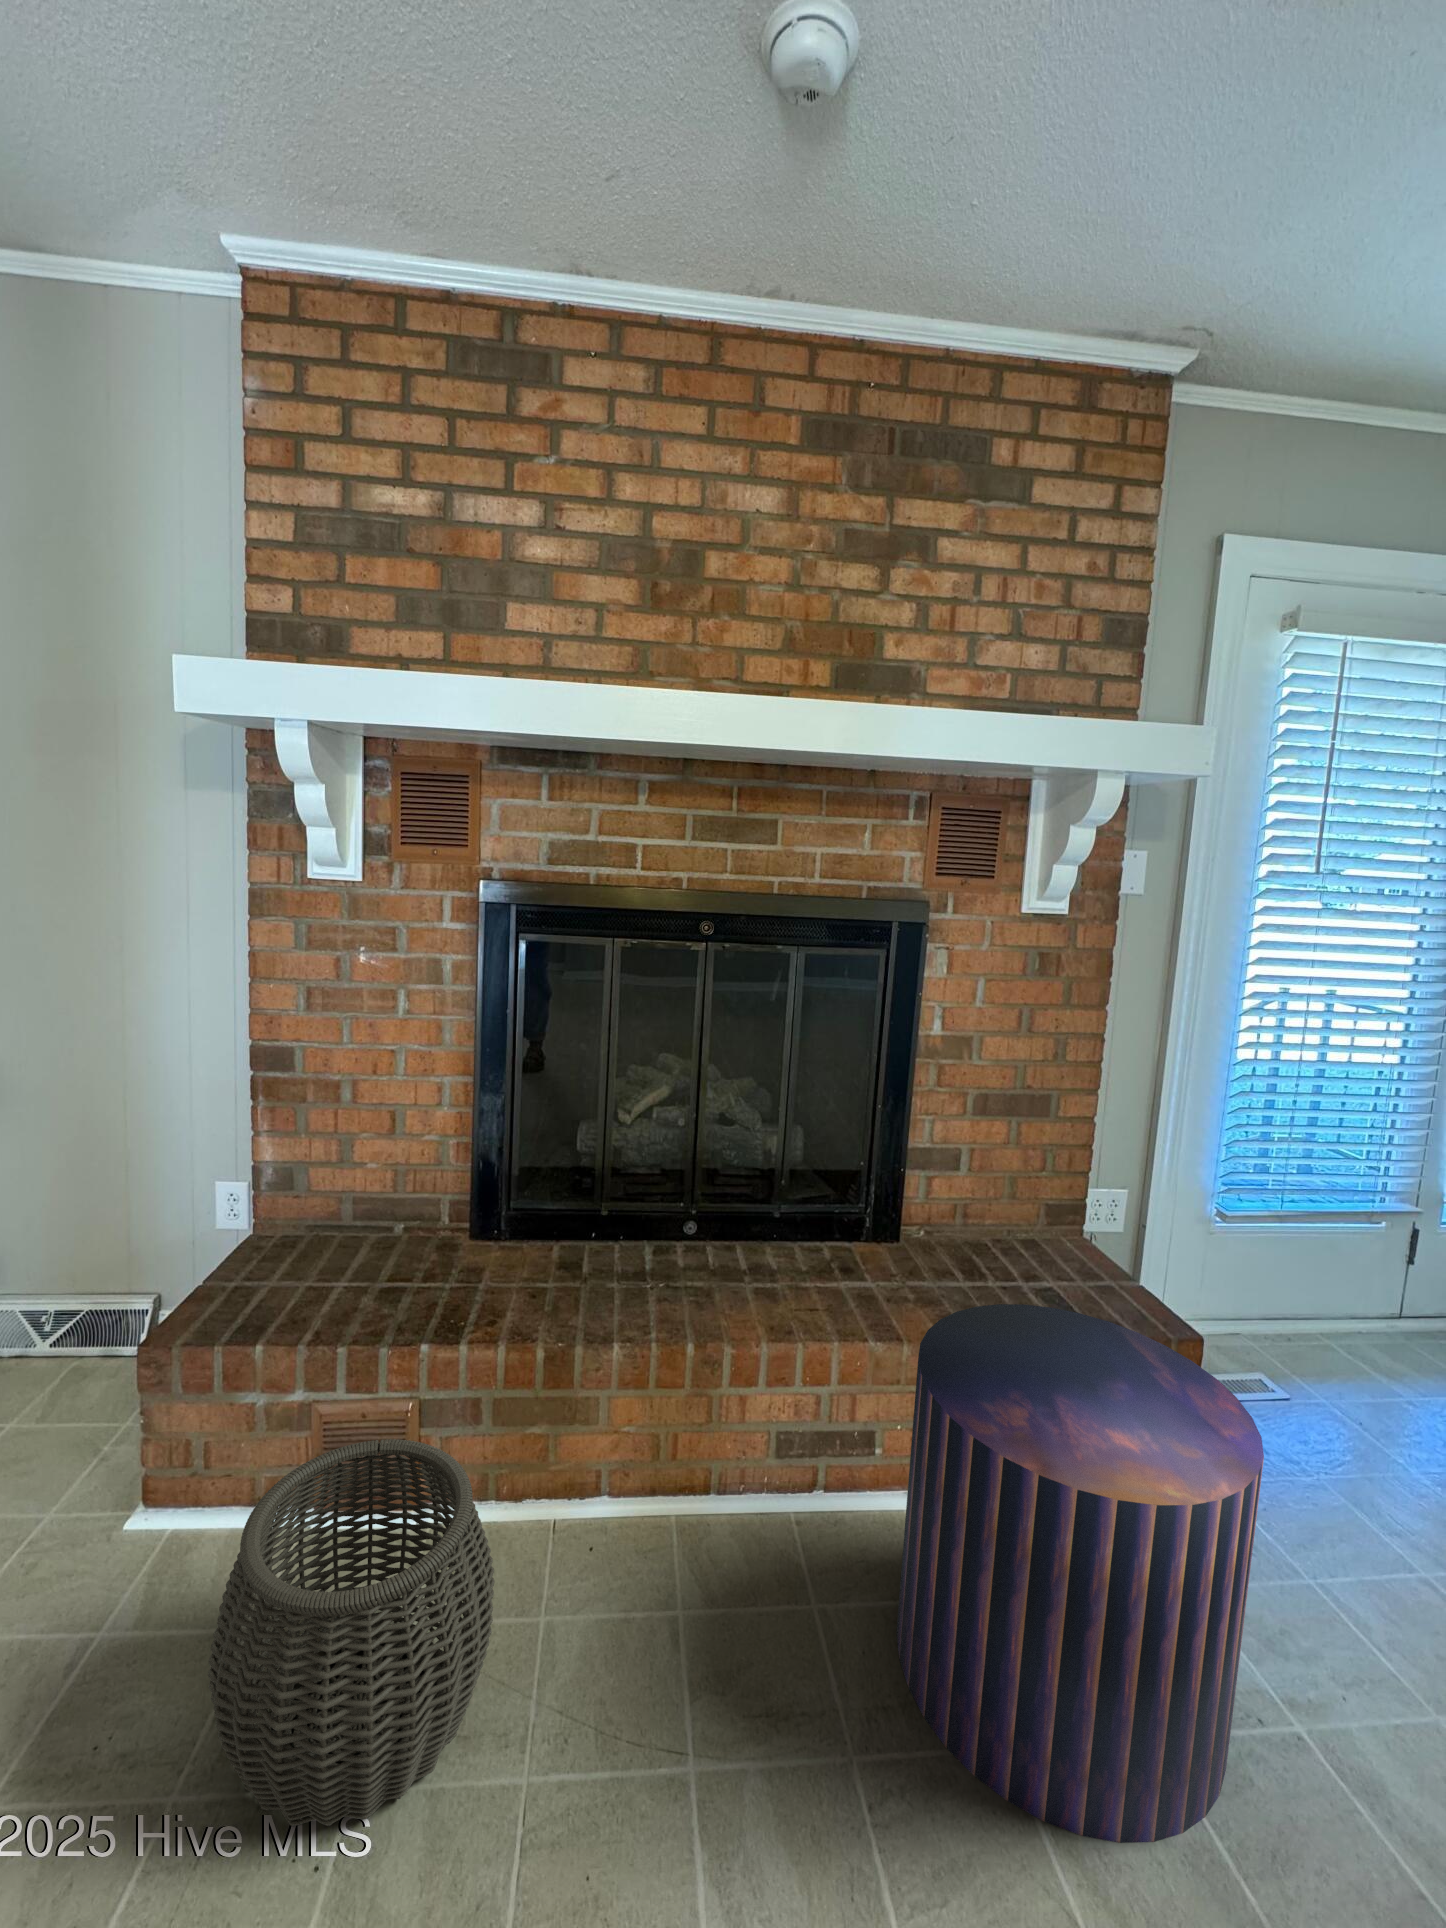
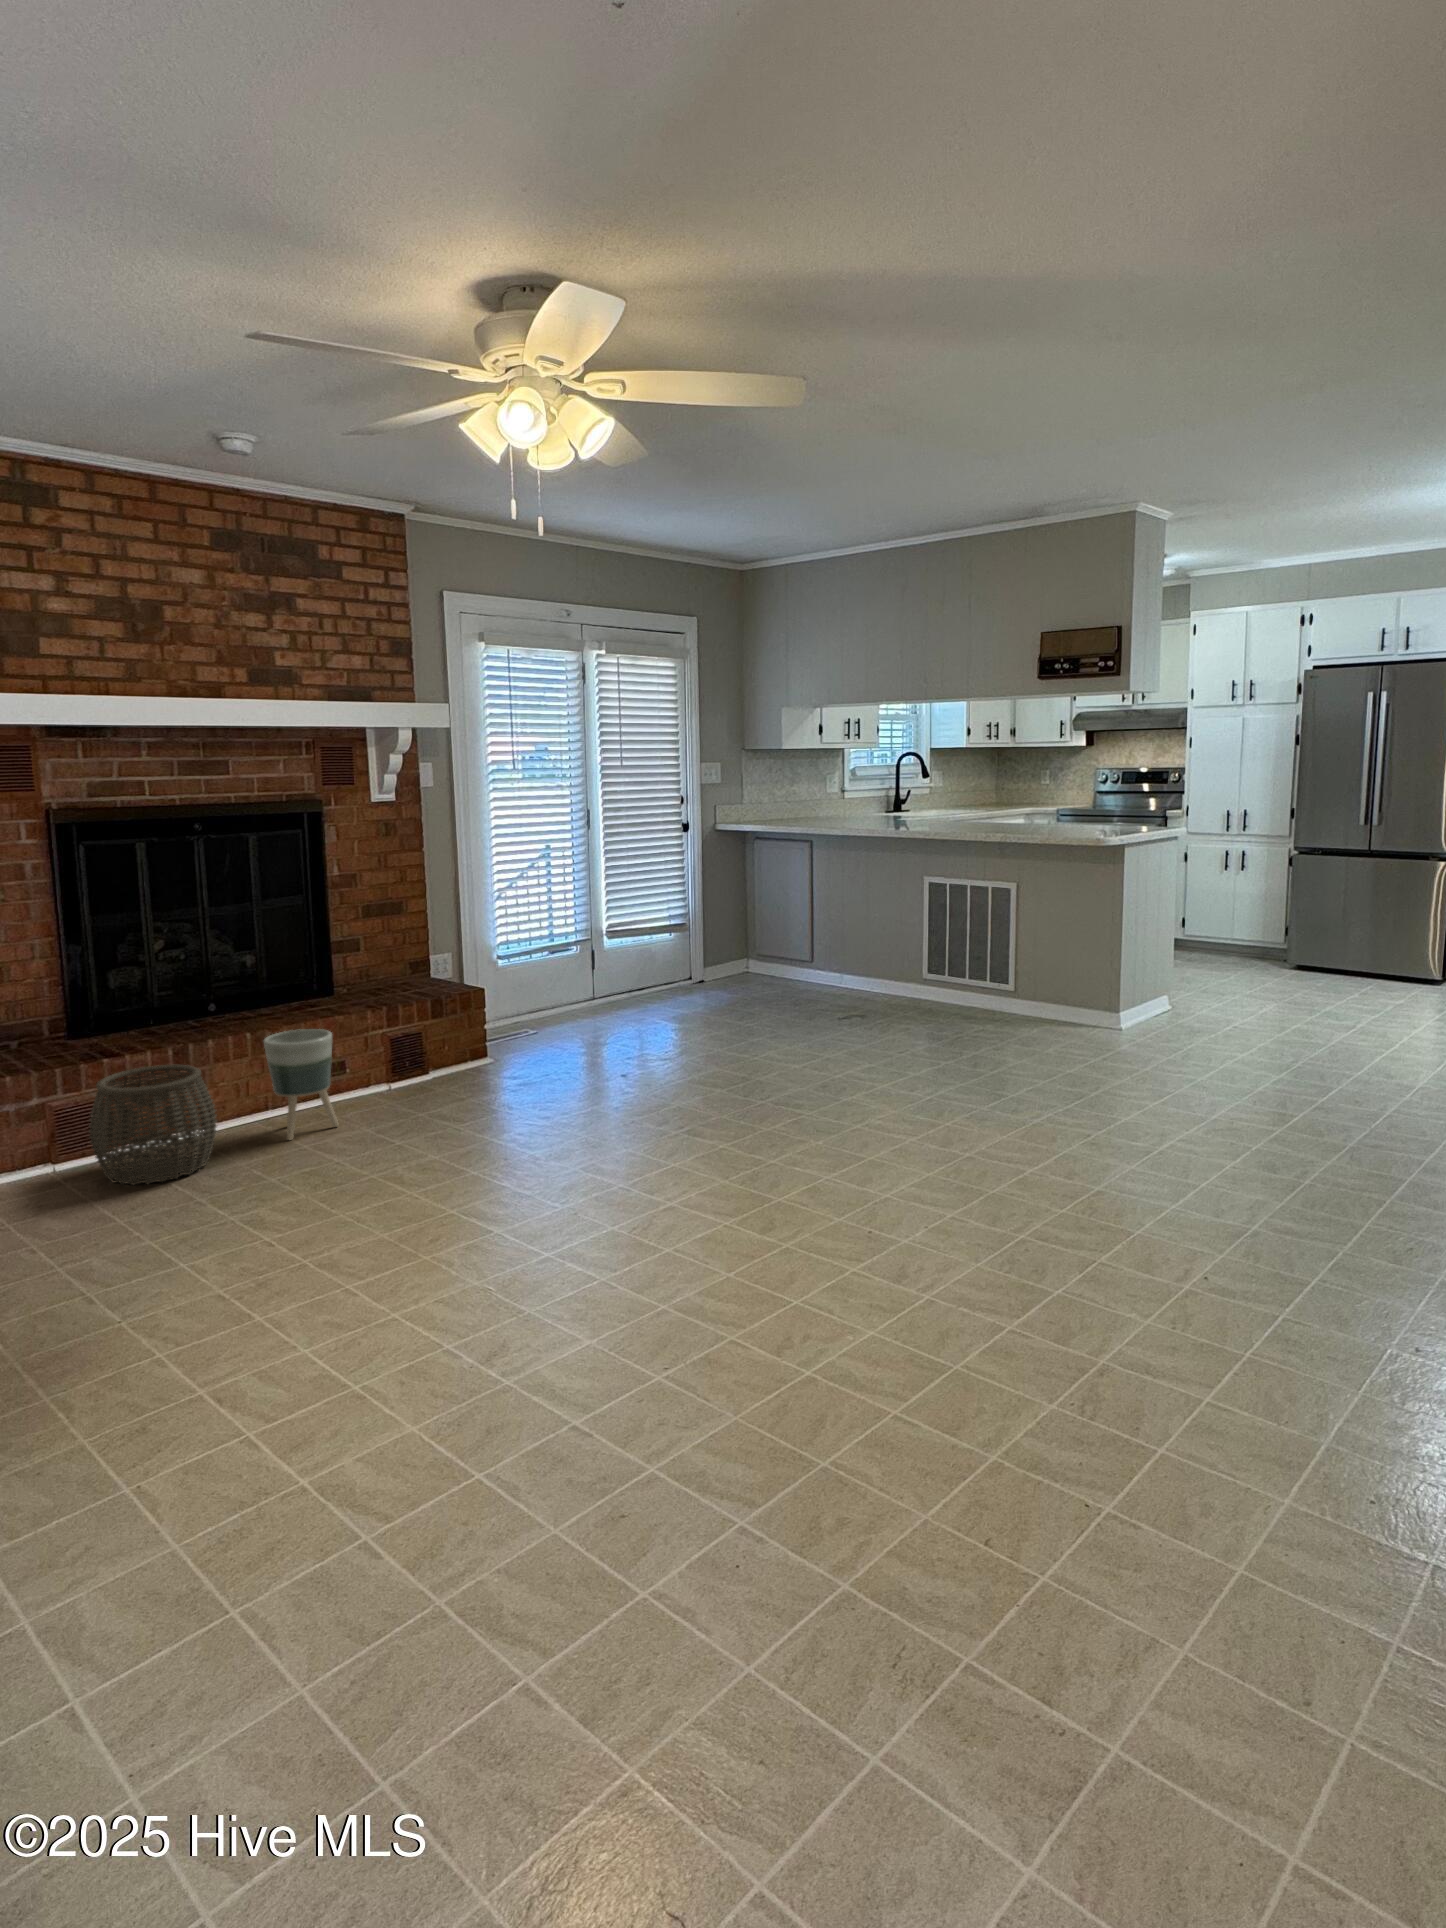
pouf: present [896,1304,1264,1843] -> none [367,968,499,1116]
planter: none [645,1418,800,1729] -> present [264,1029,338,1140]

